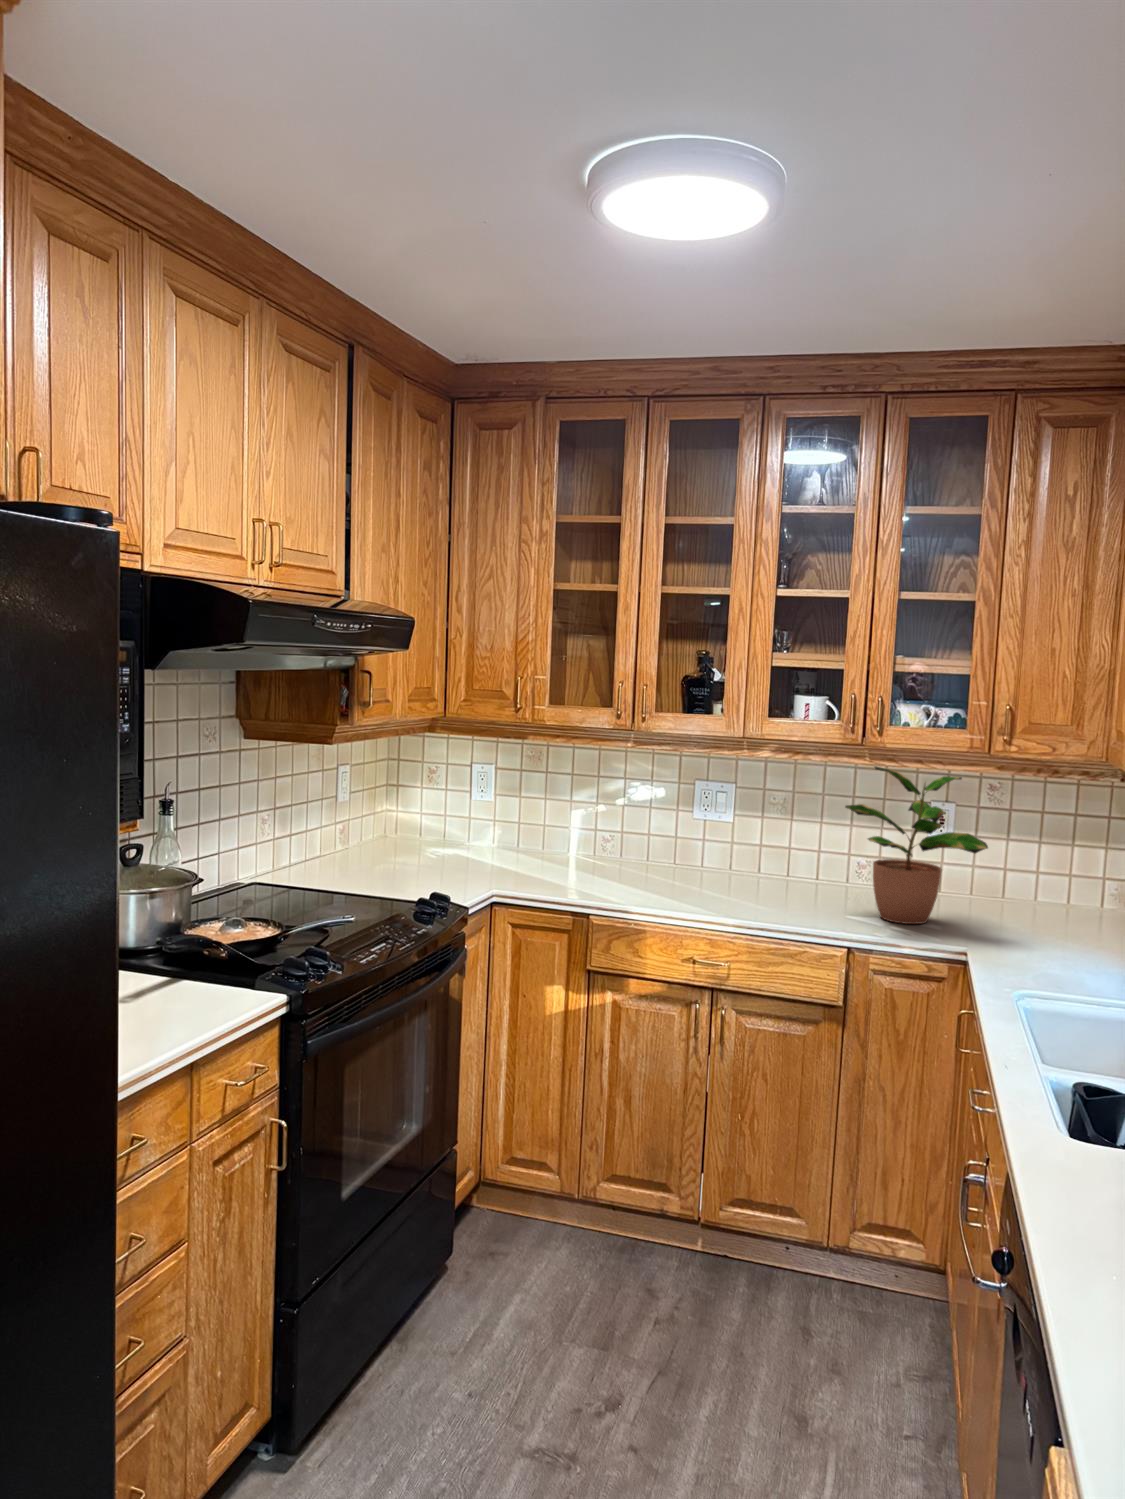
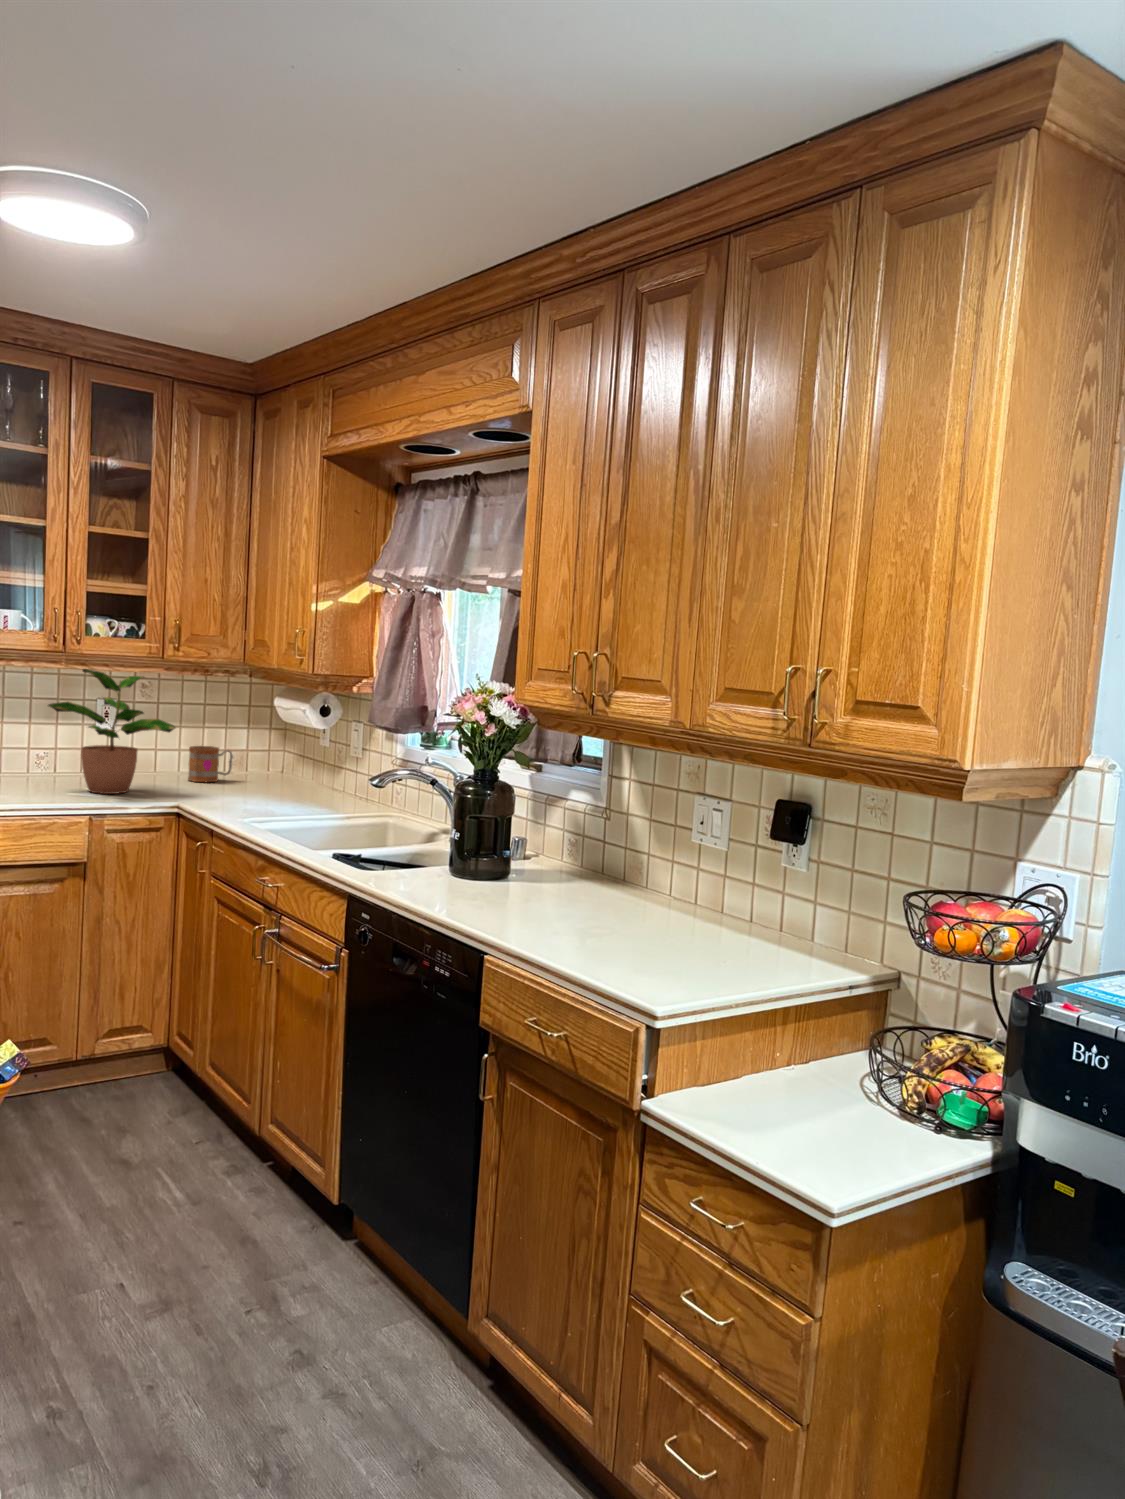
mug: none [1030,871,1097,924] -> present [188,746,233,782]

